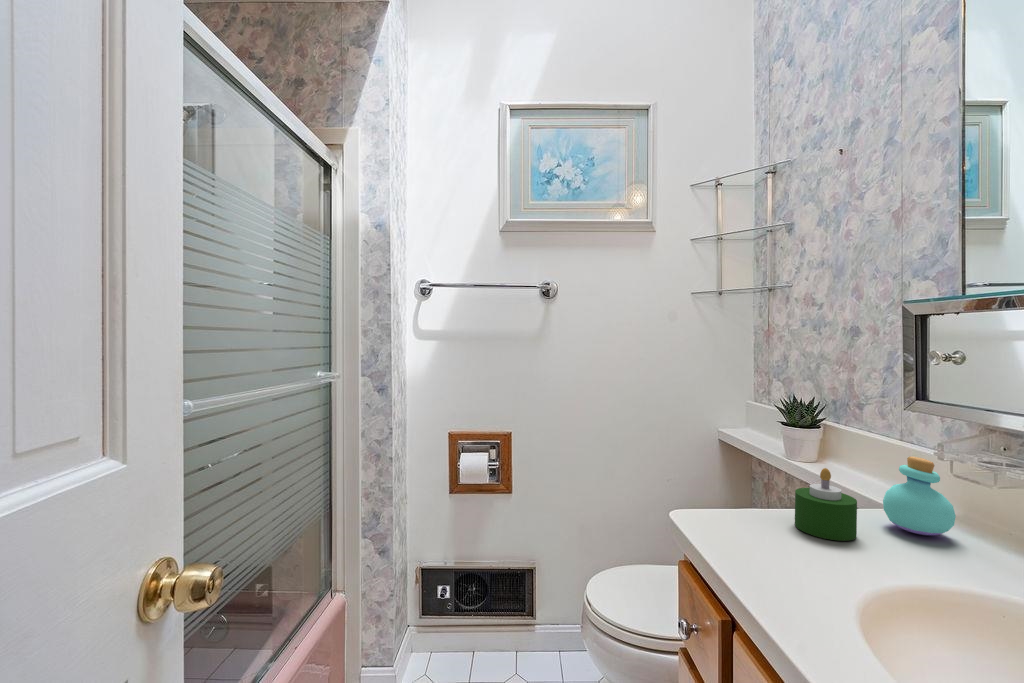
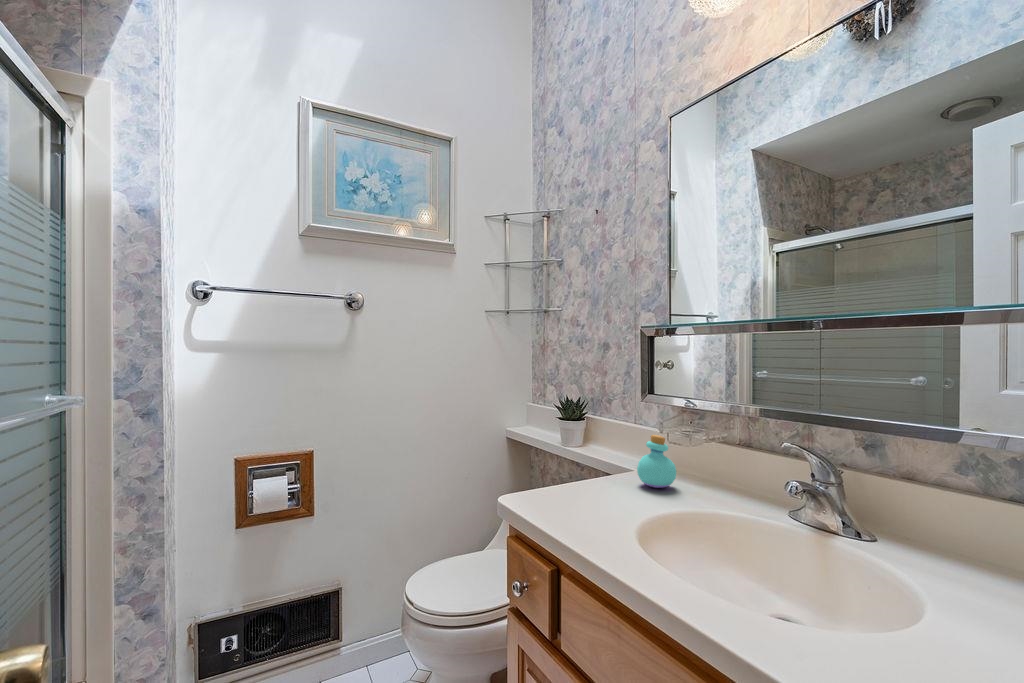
candle: present [795,468,857,541] -> none [588,449,627,501]

